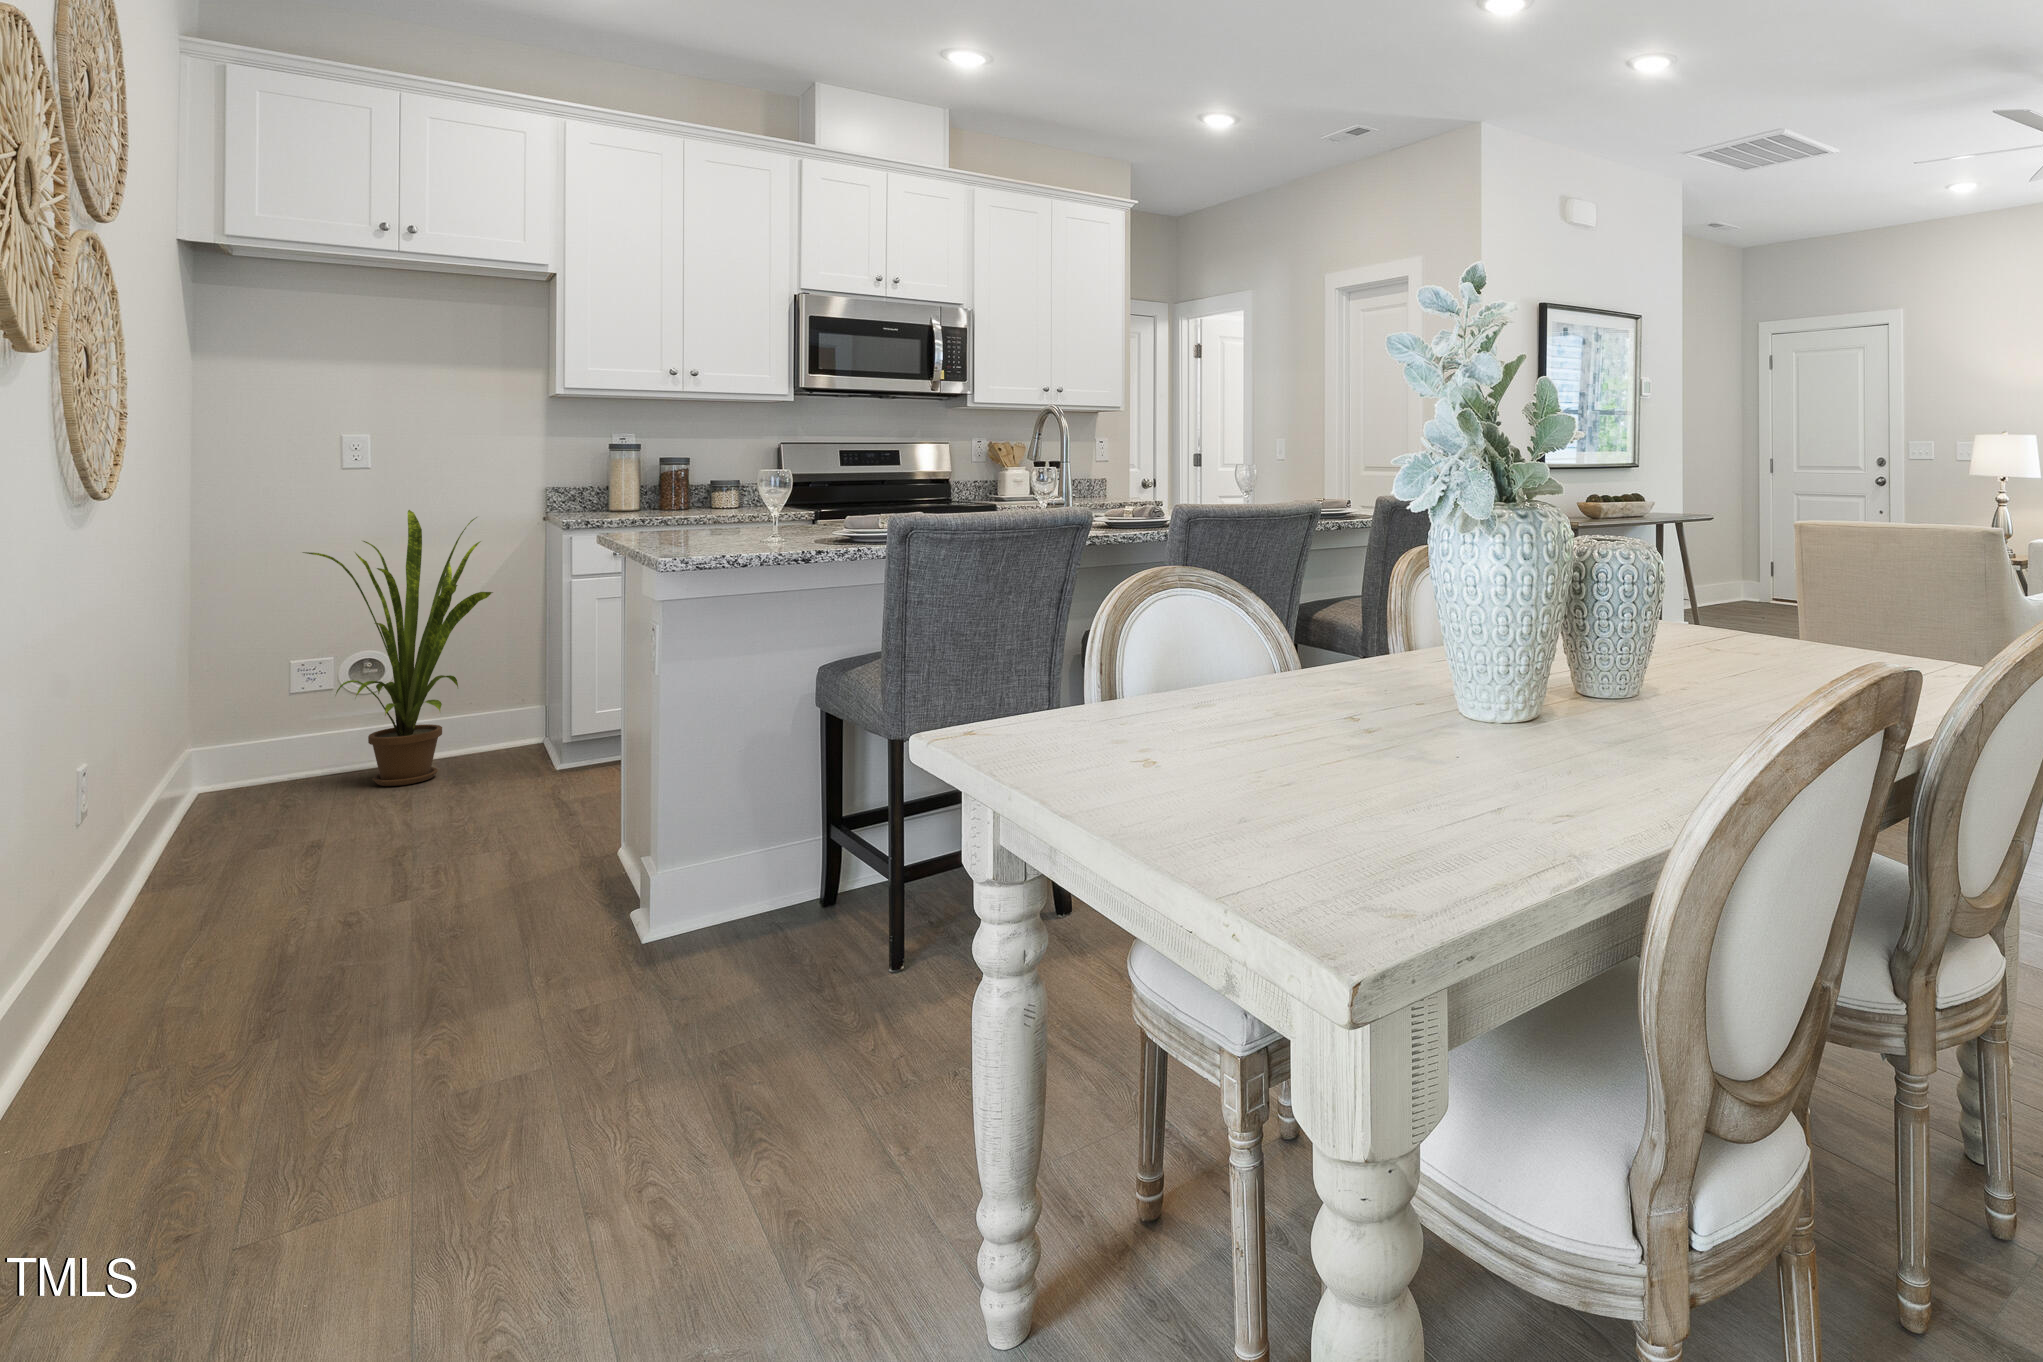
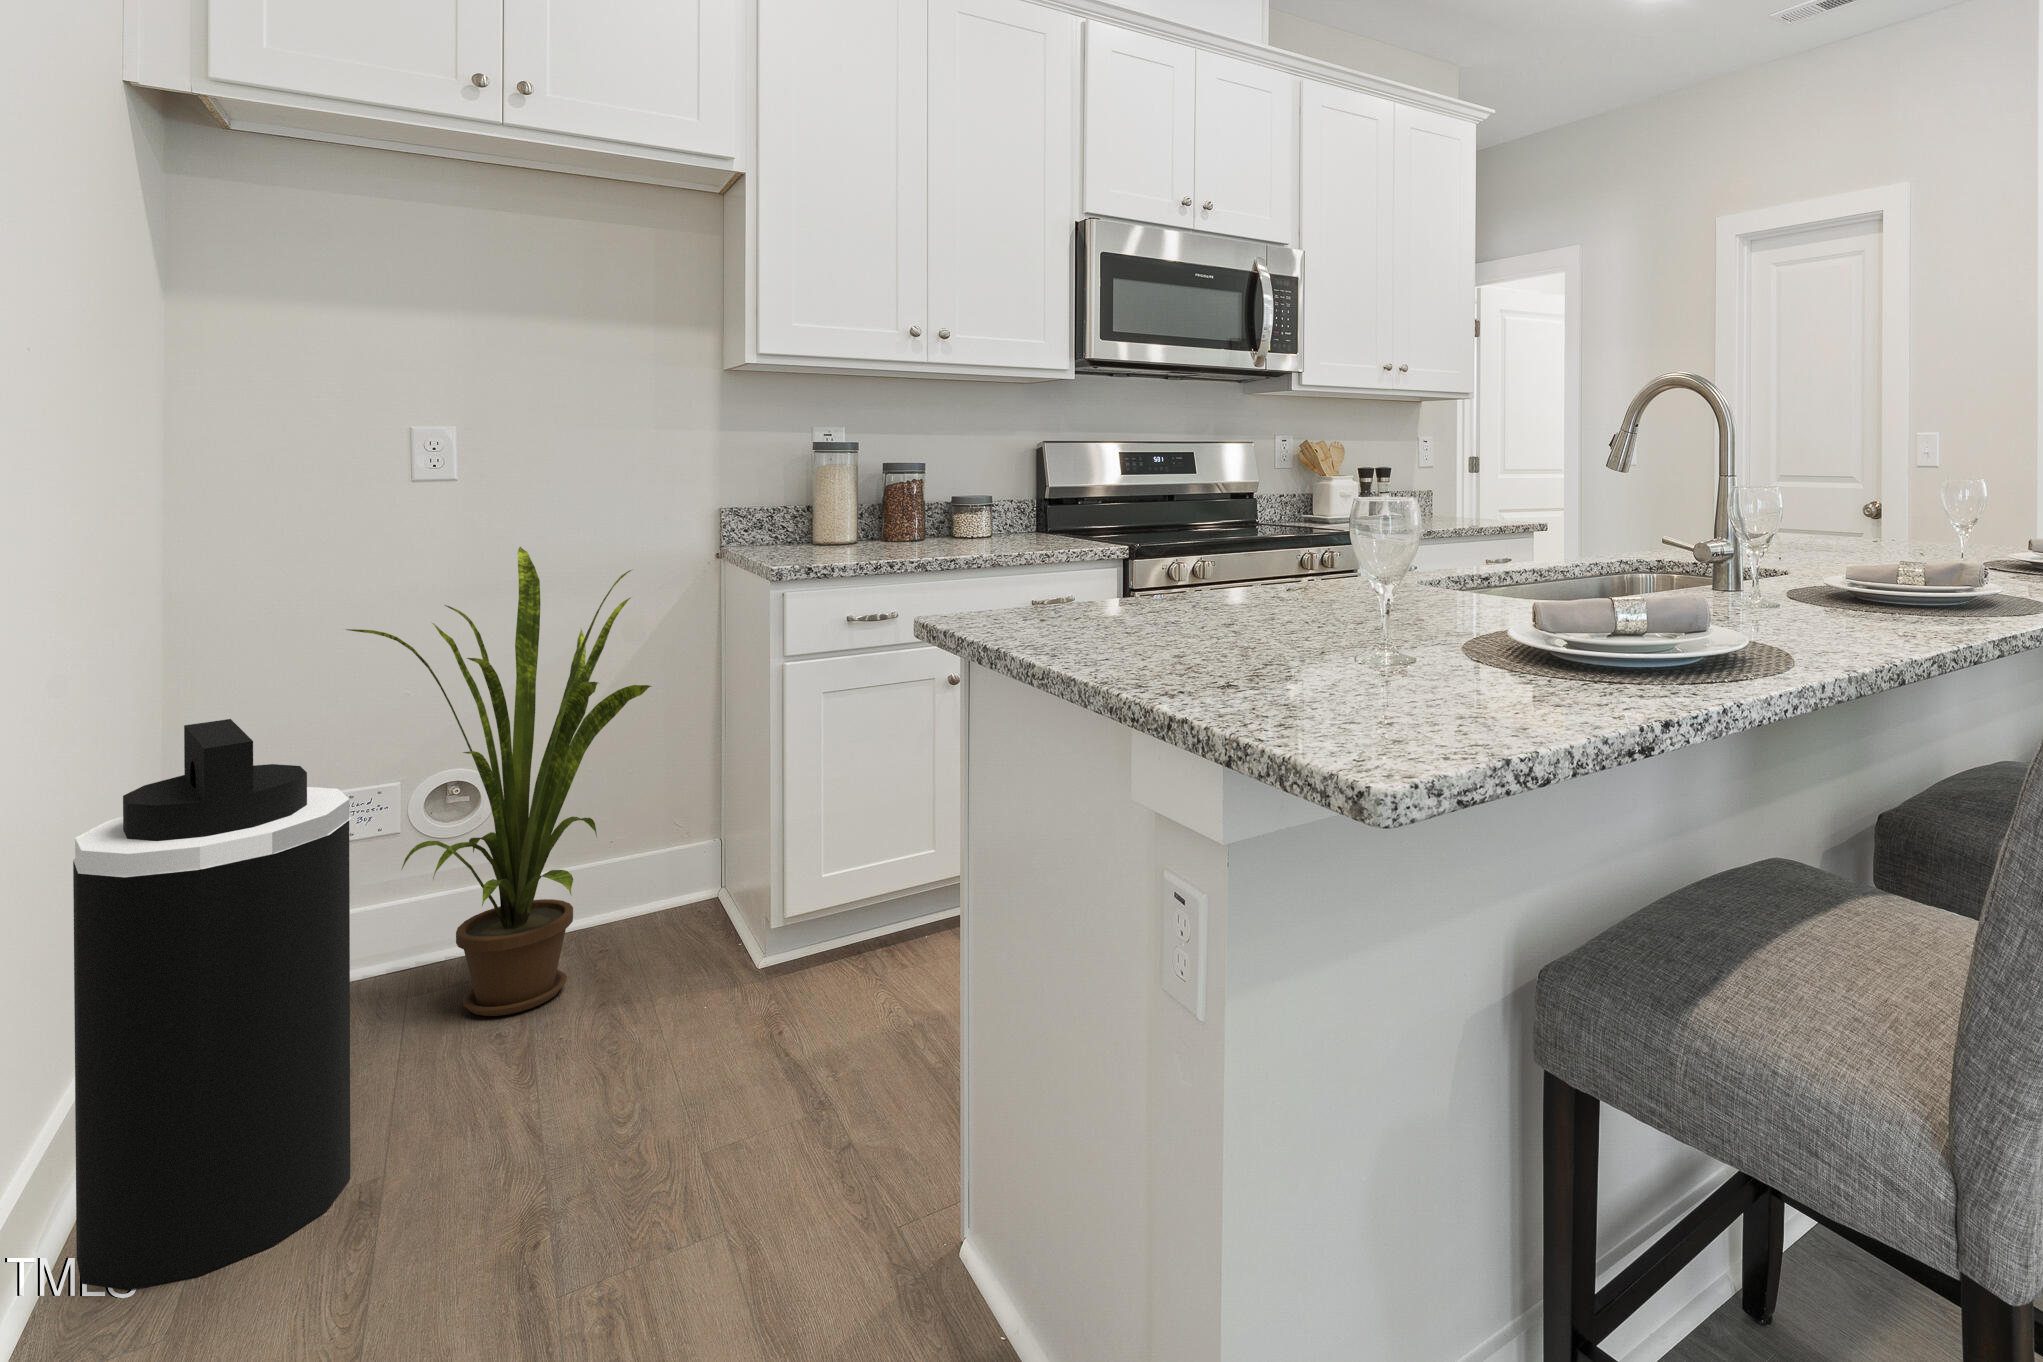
trash can: none [171,585,315,862] -> present [73,719,351,1290]

